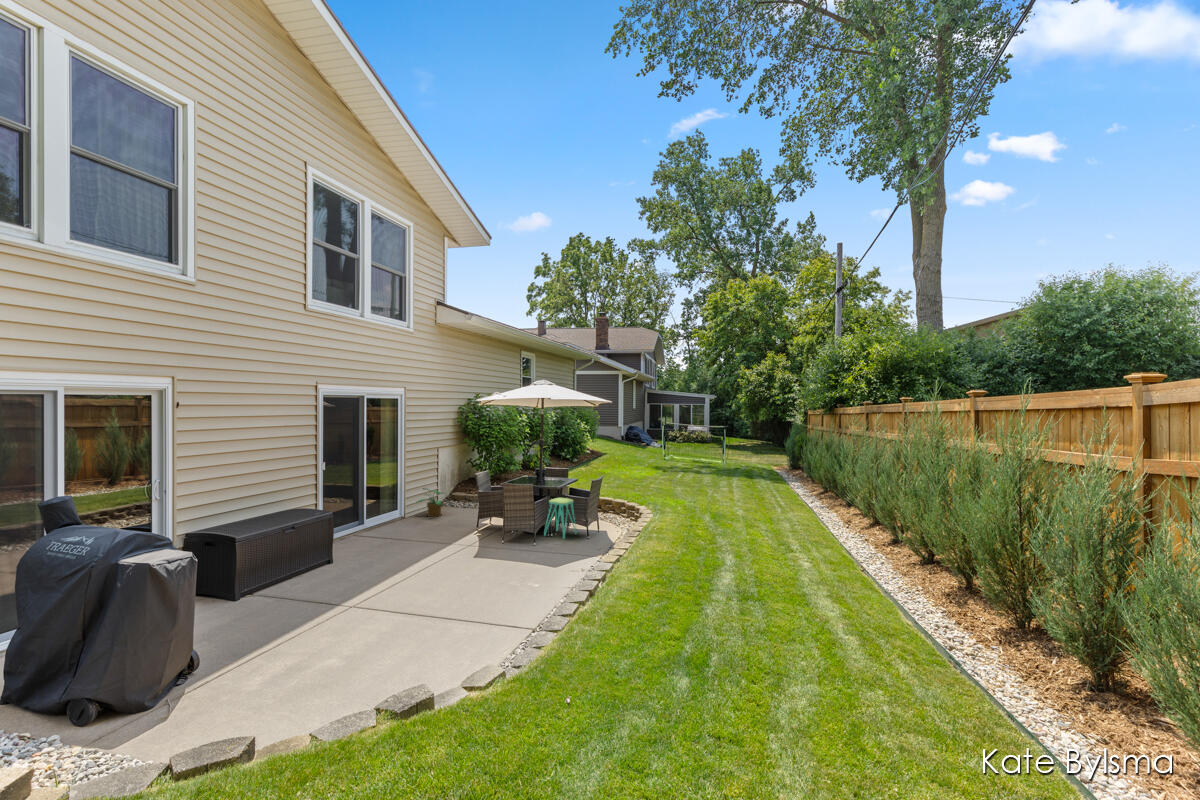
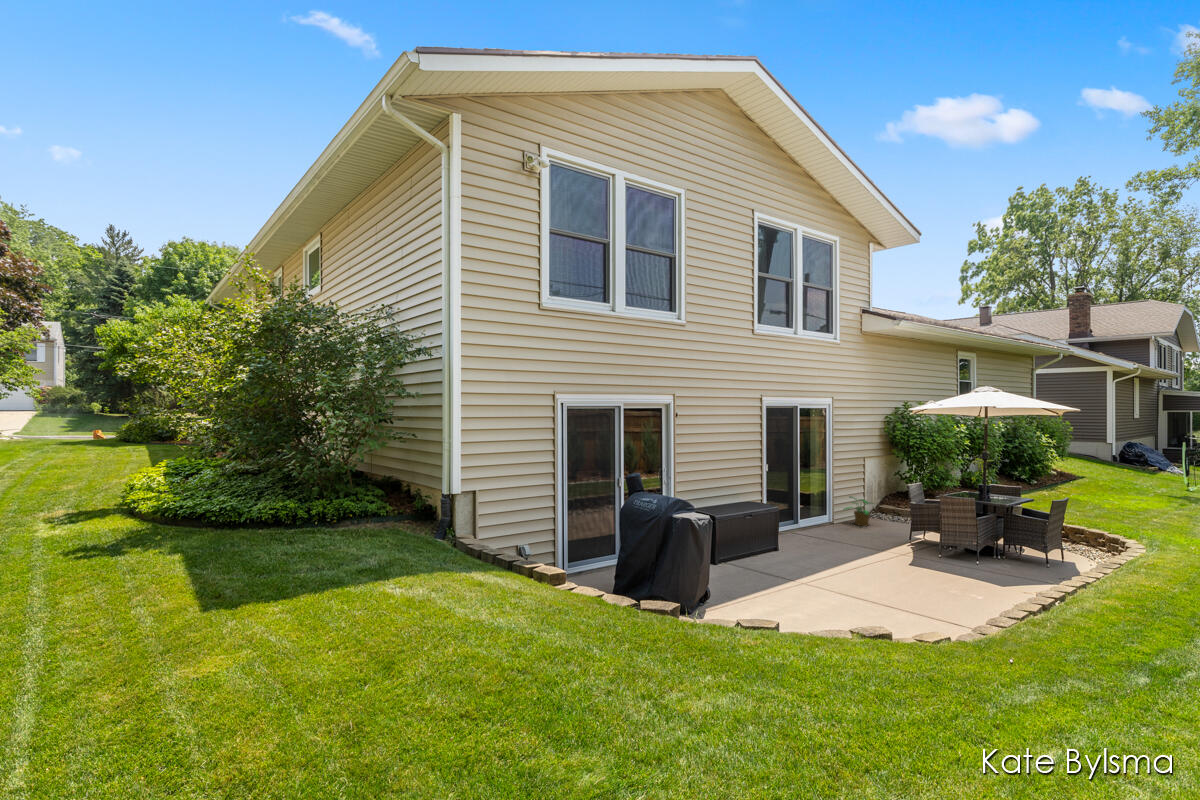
stool: present [544,498,577,539] -> none [994,521,1039,568]

